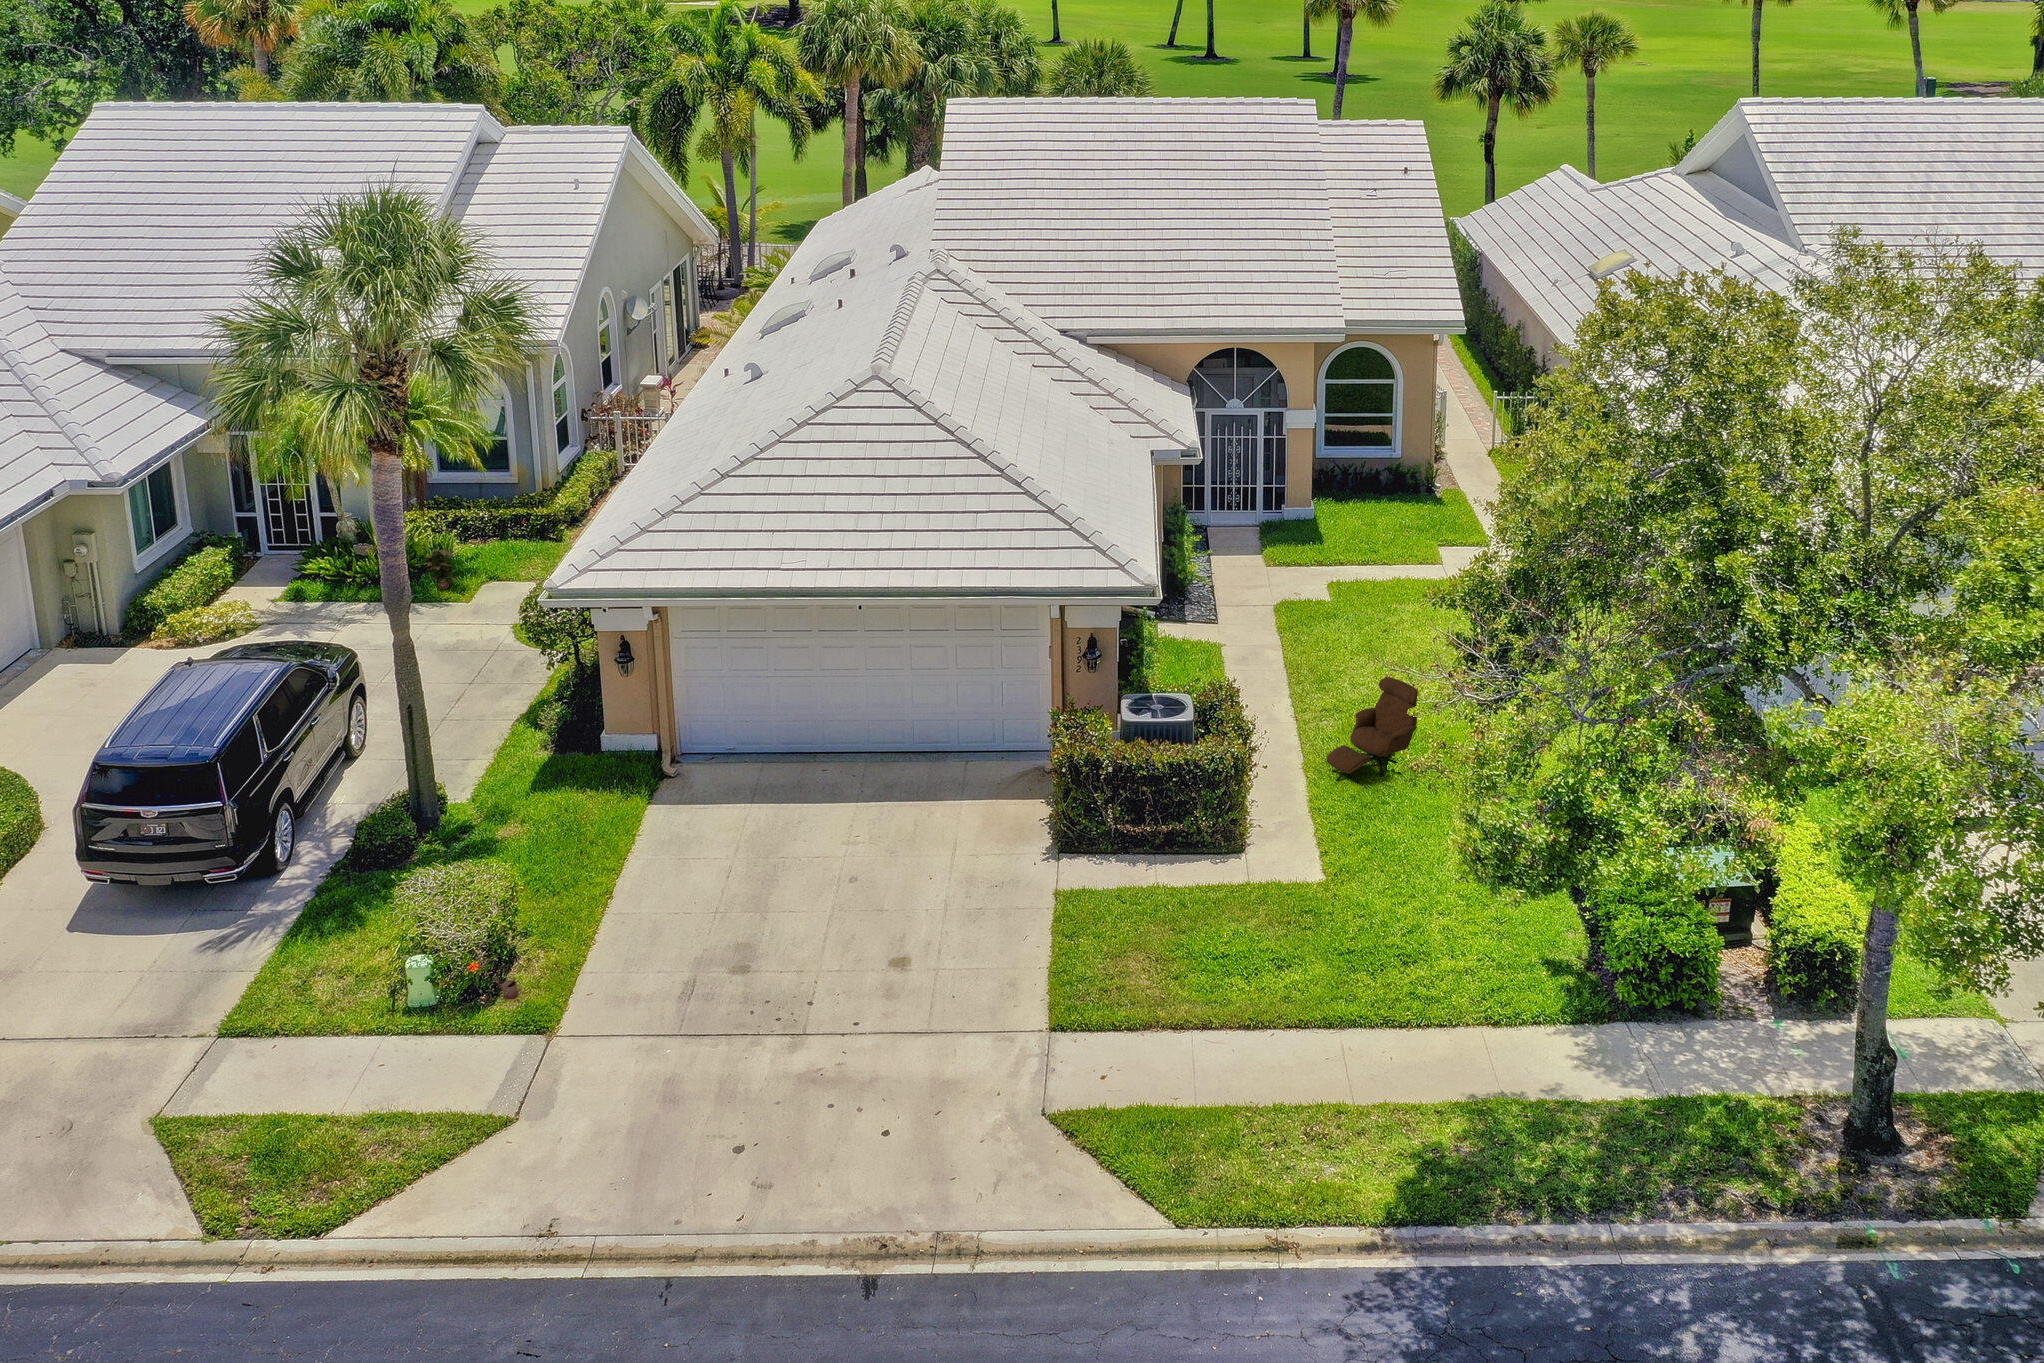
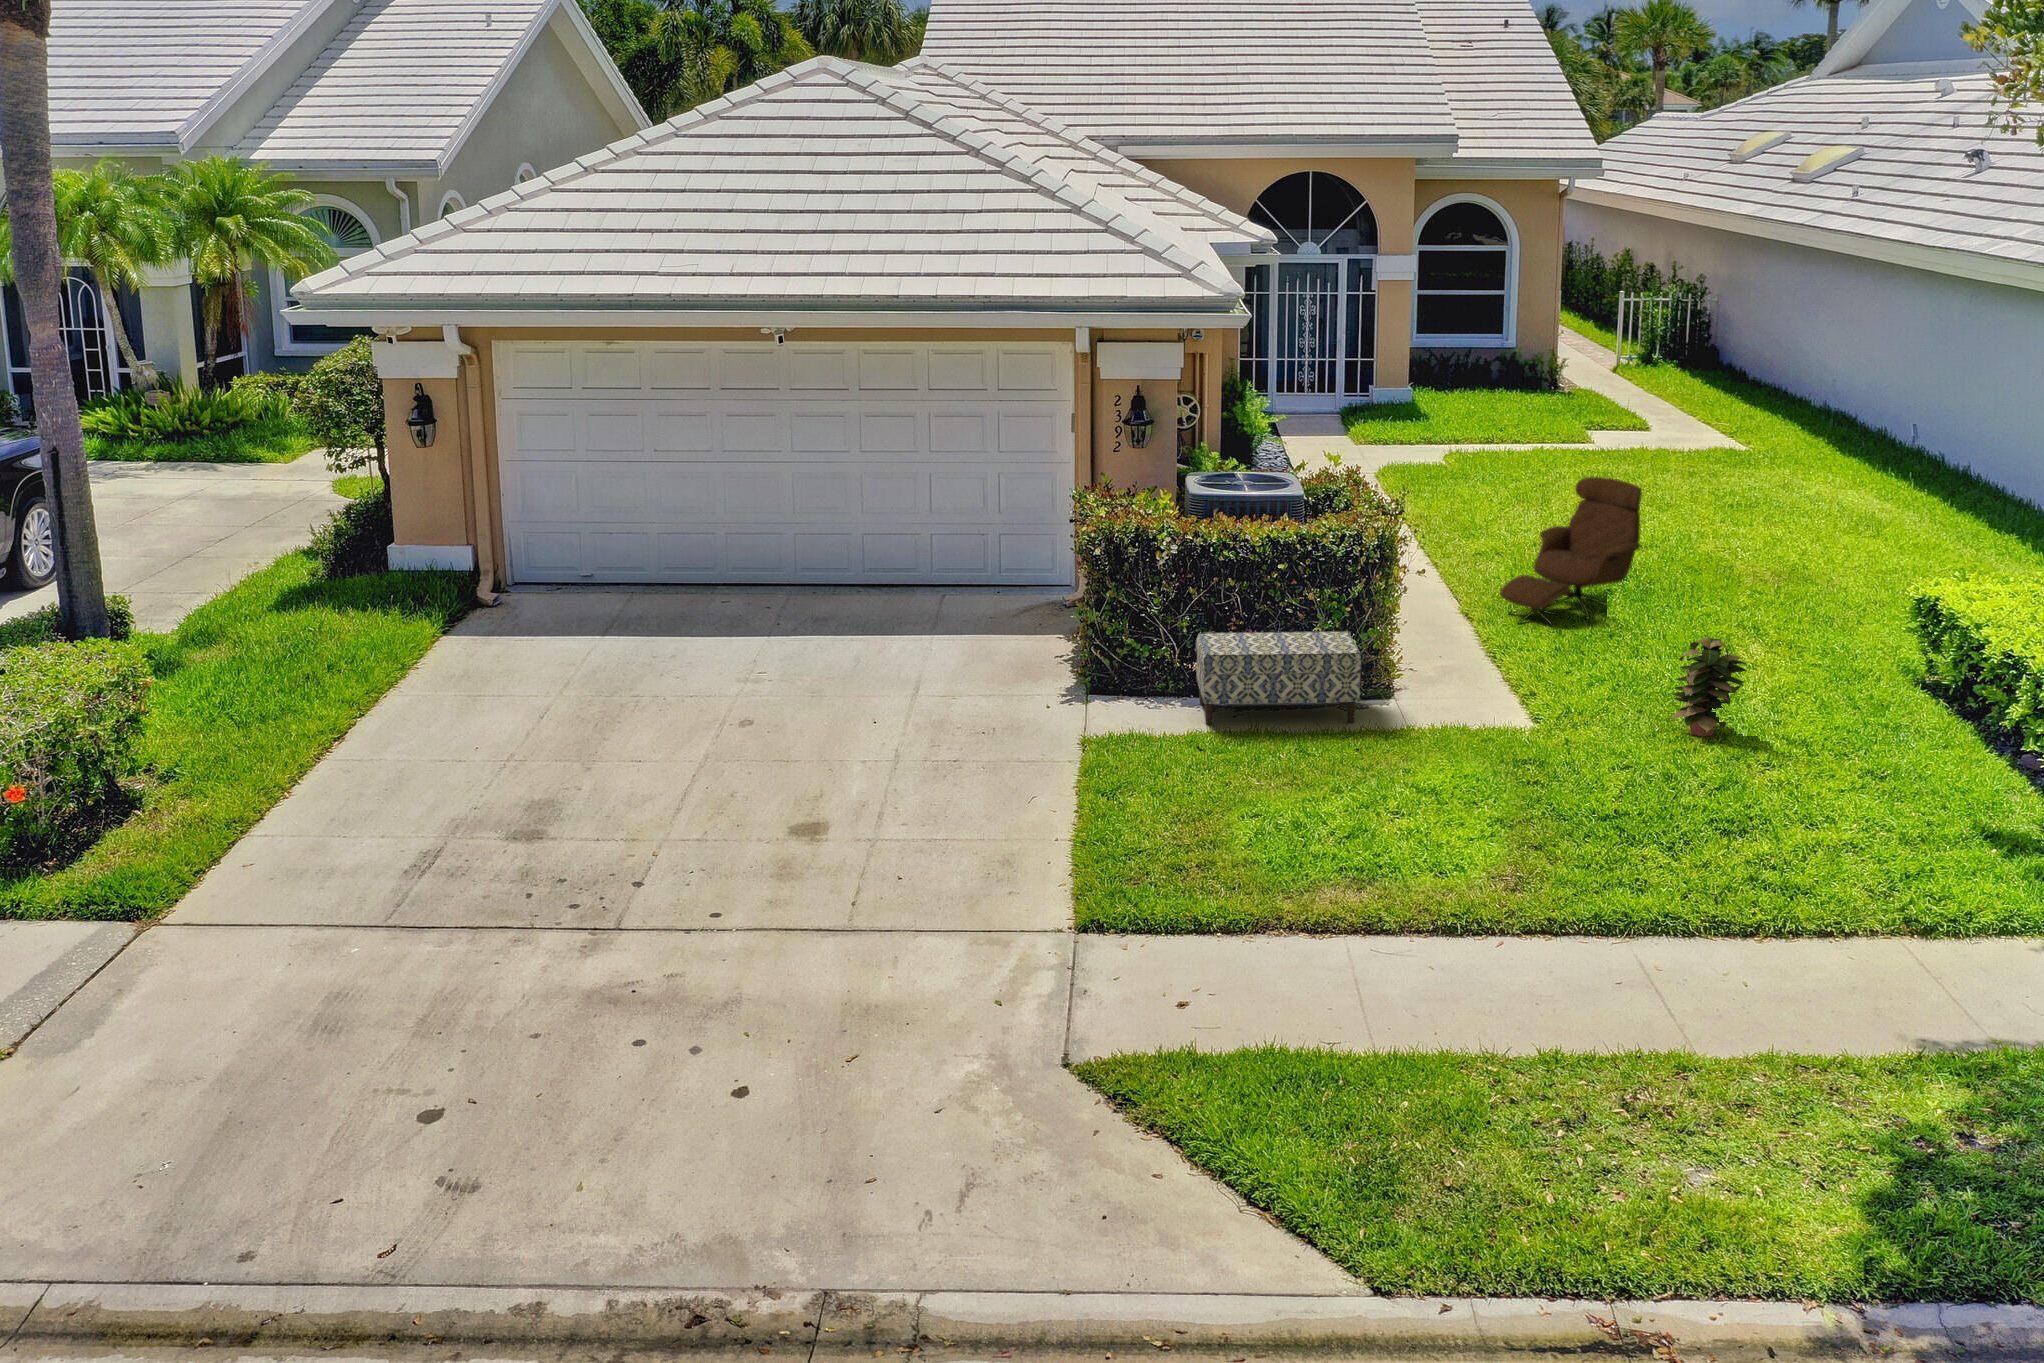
decorative plant: present [424,549,457,589] -> present [1669,638,1747,737]
bench: none [1125,815,1222,877] -> present [1196,631,1361,725]
watering can: present [493,976,522,999] -> none [68,824,118,866]

